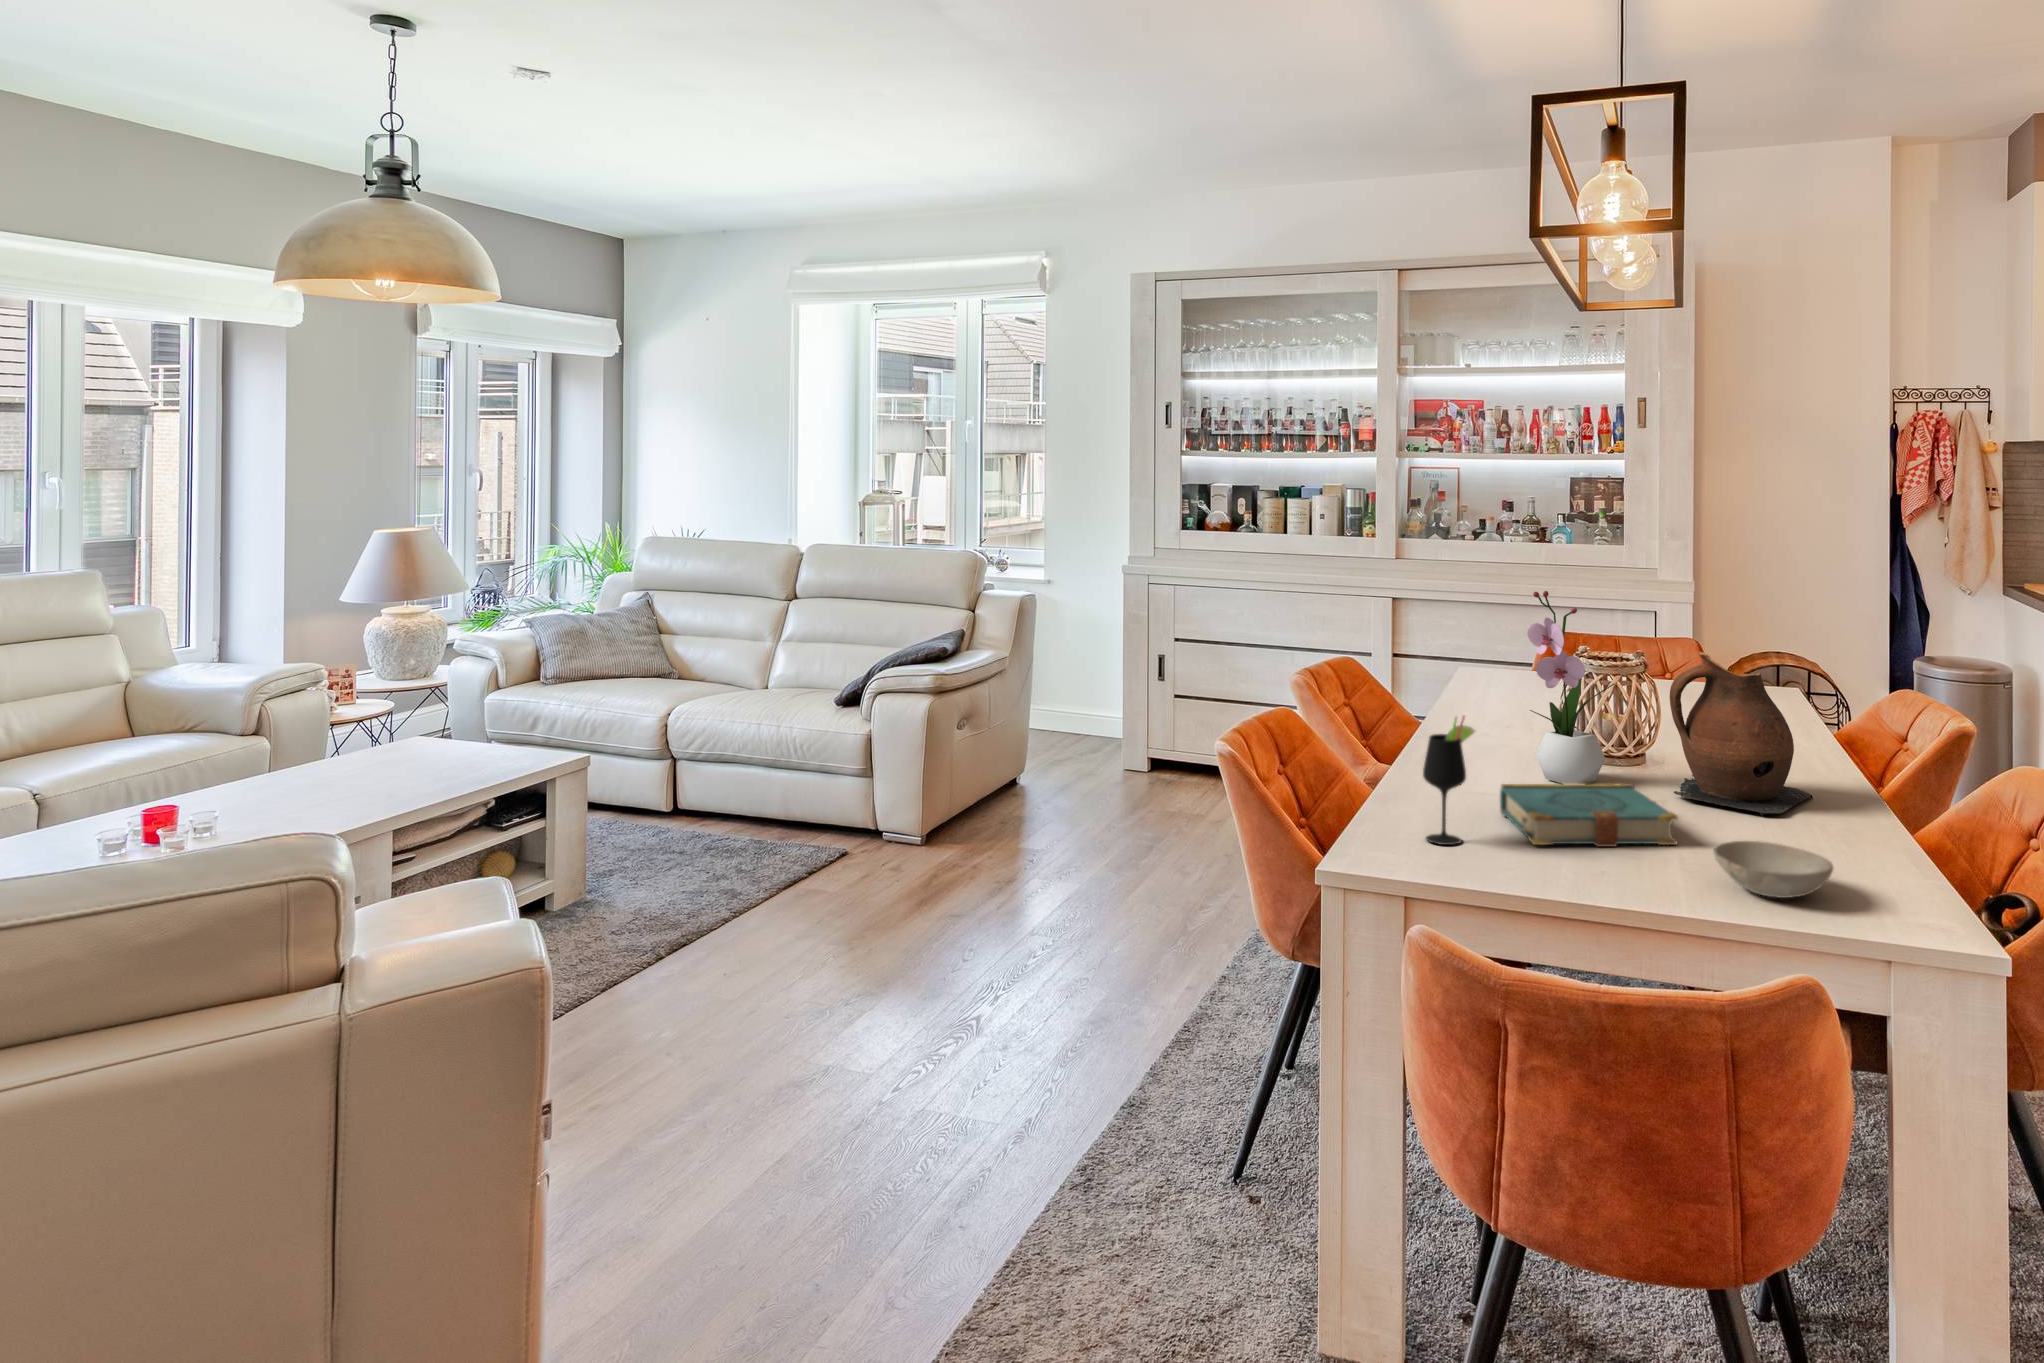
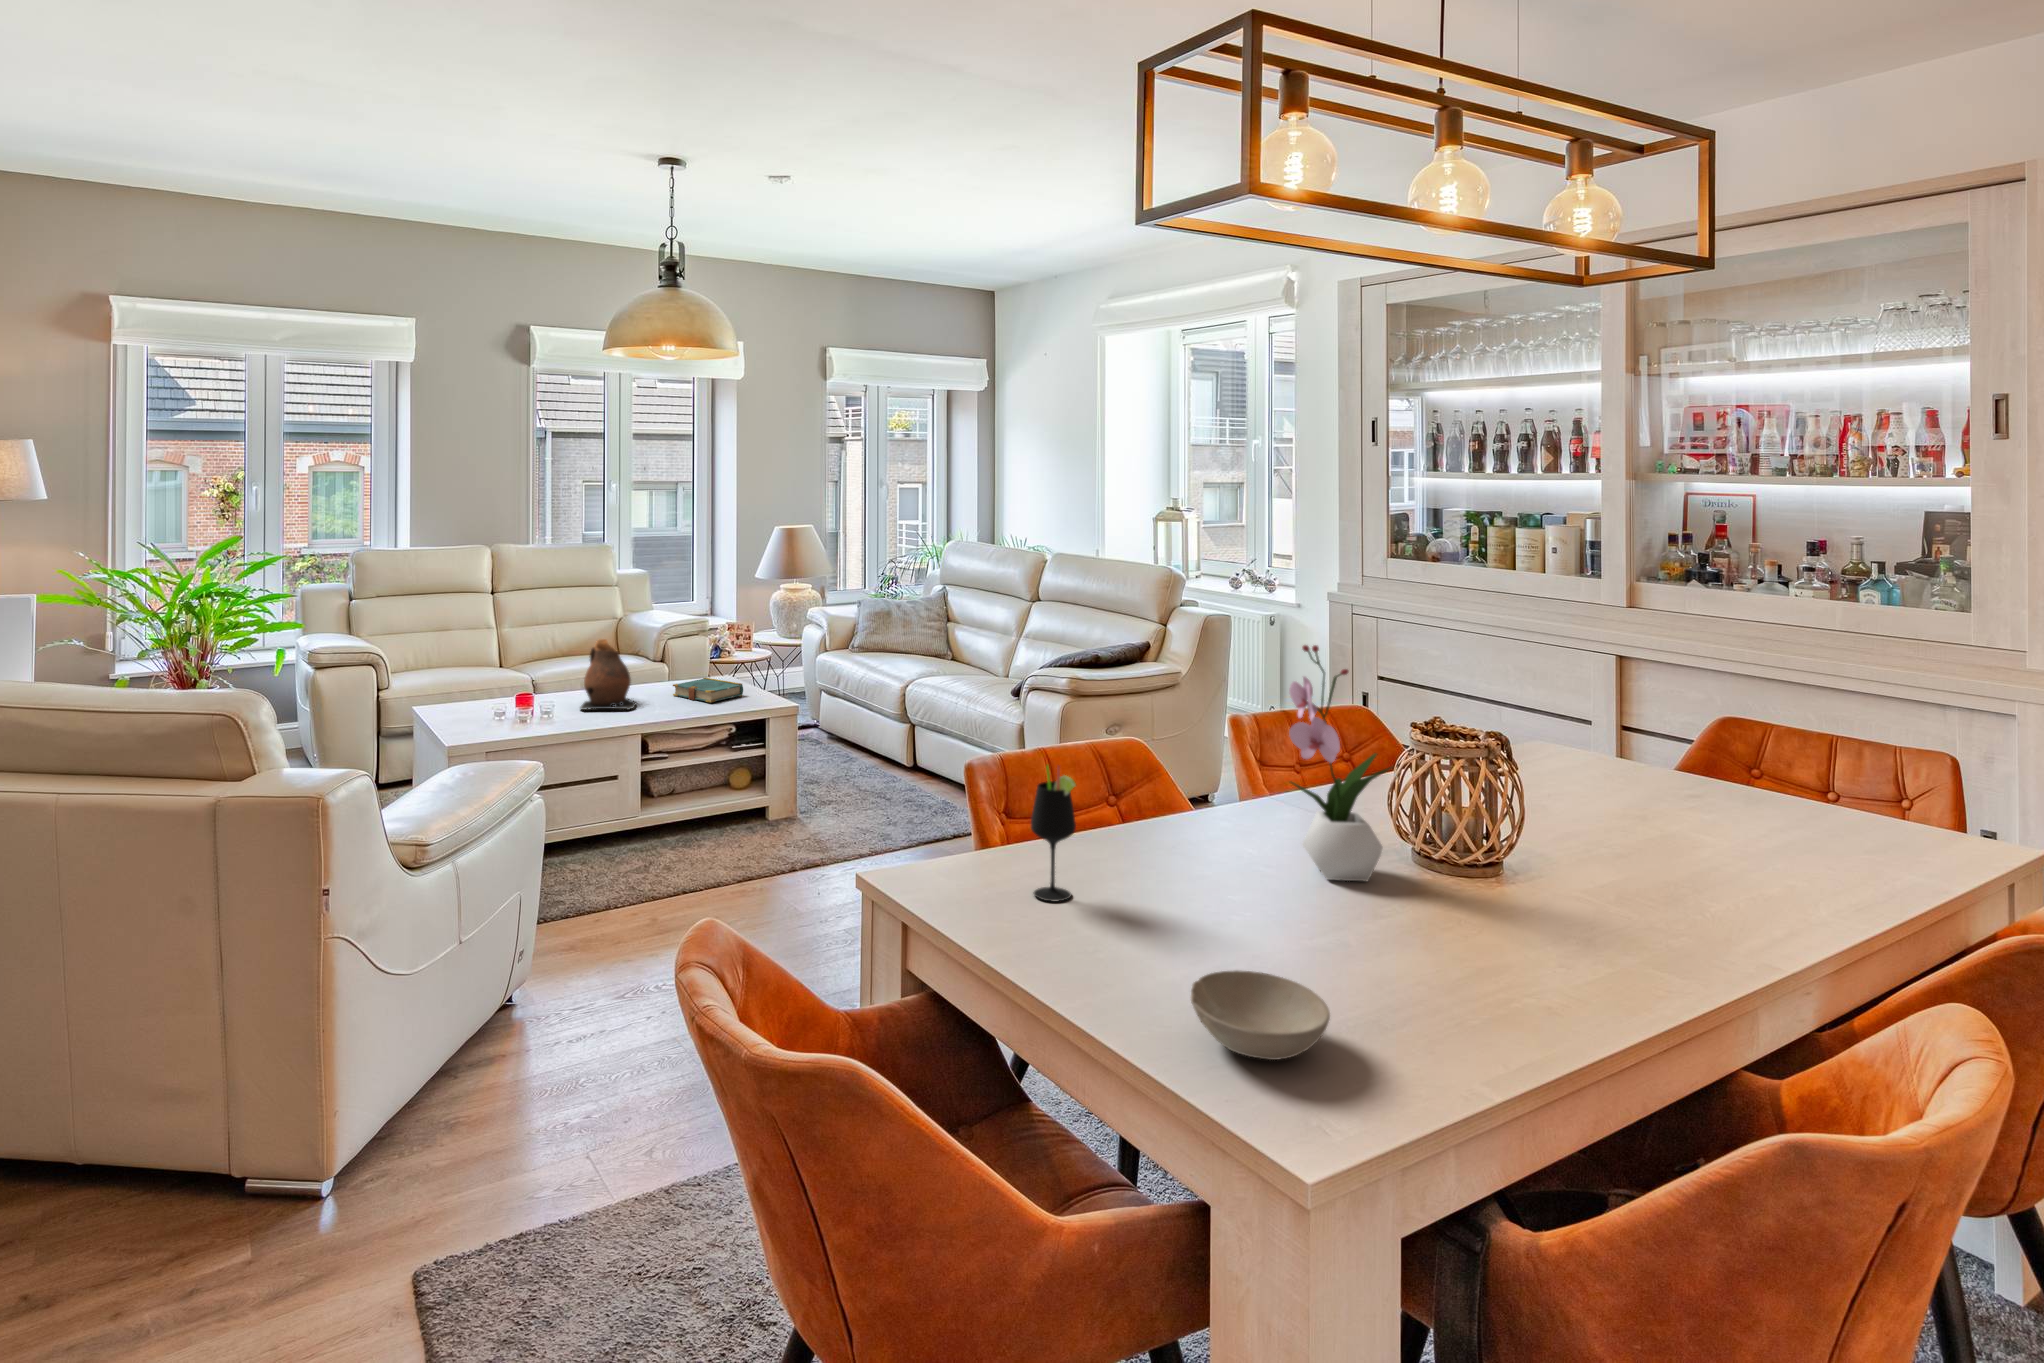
ceramic pitcher: present [1670,652,1813,816] -> present [580,639,636,710]
book: present [1500,784,1678,847] -> present [673,678,743,703]

